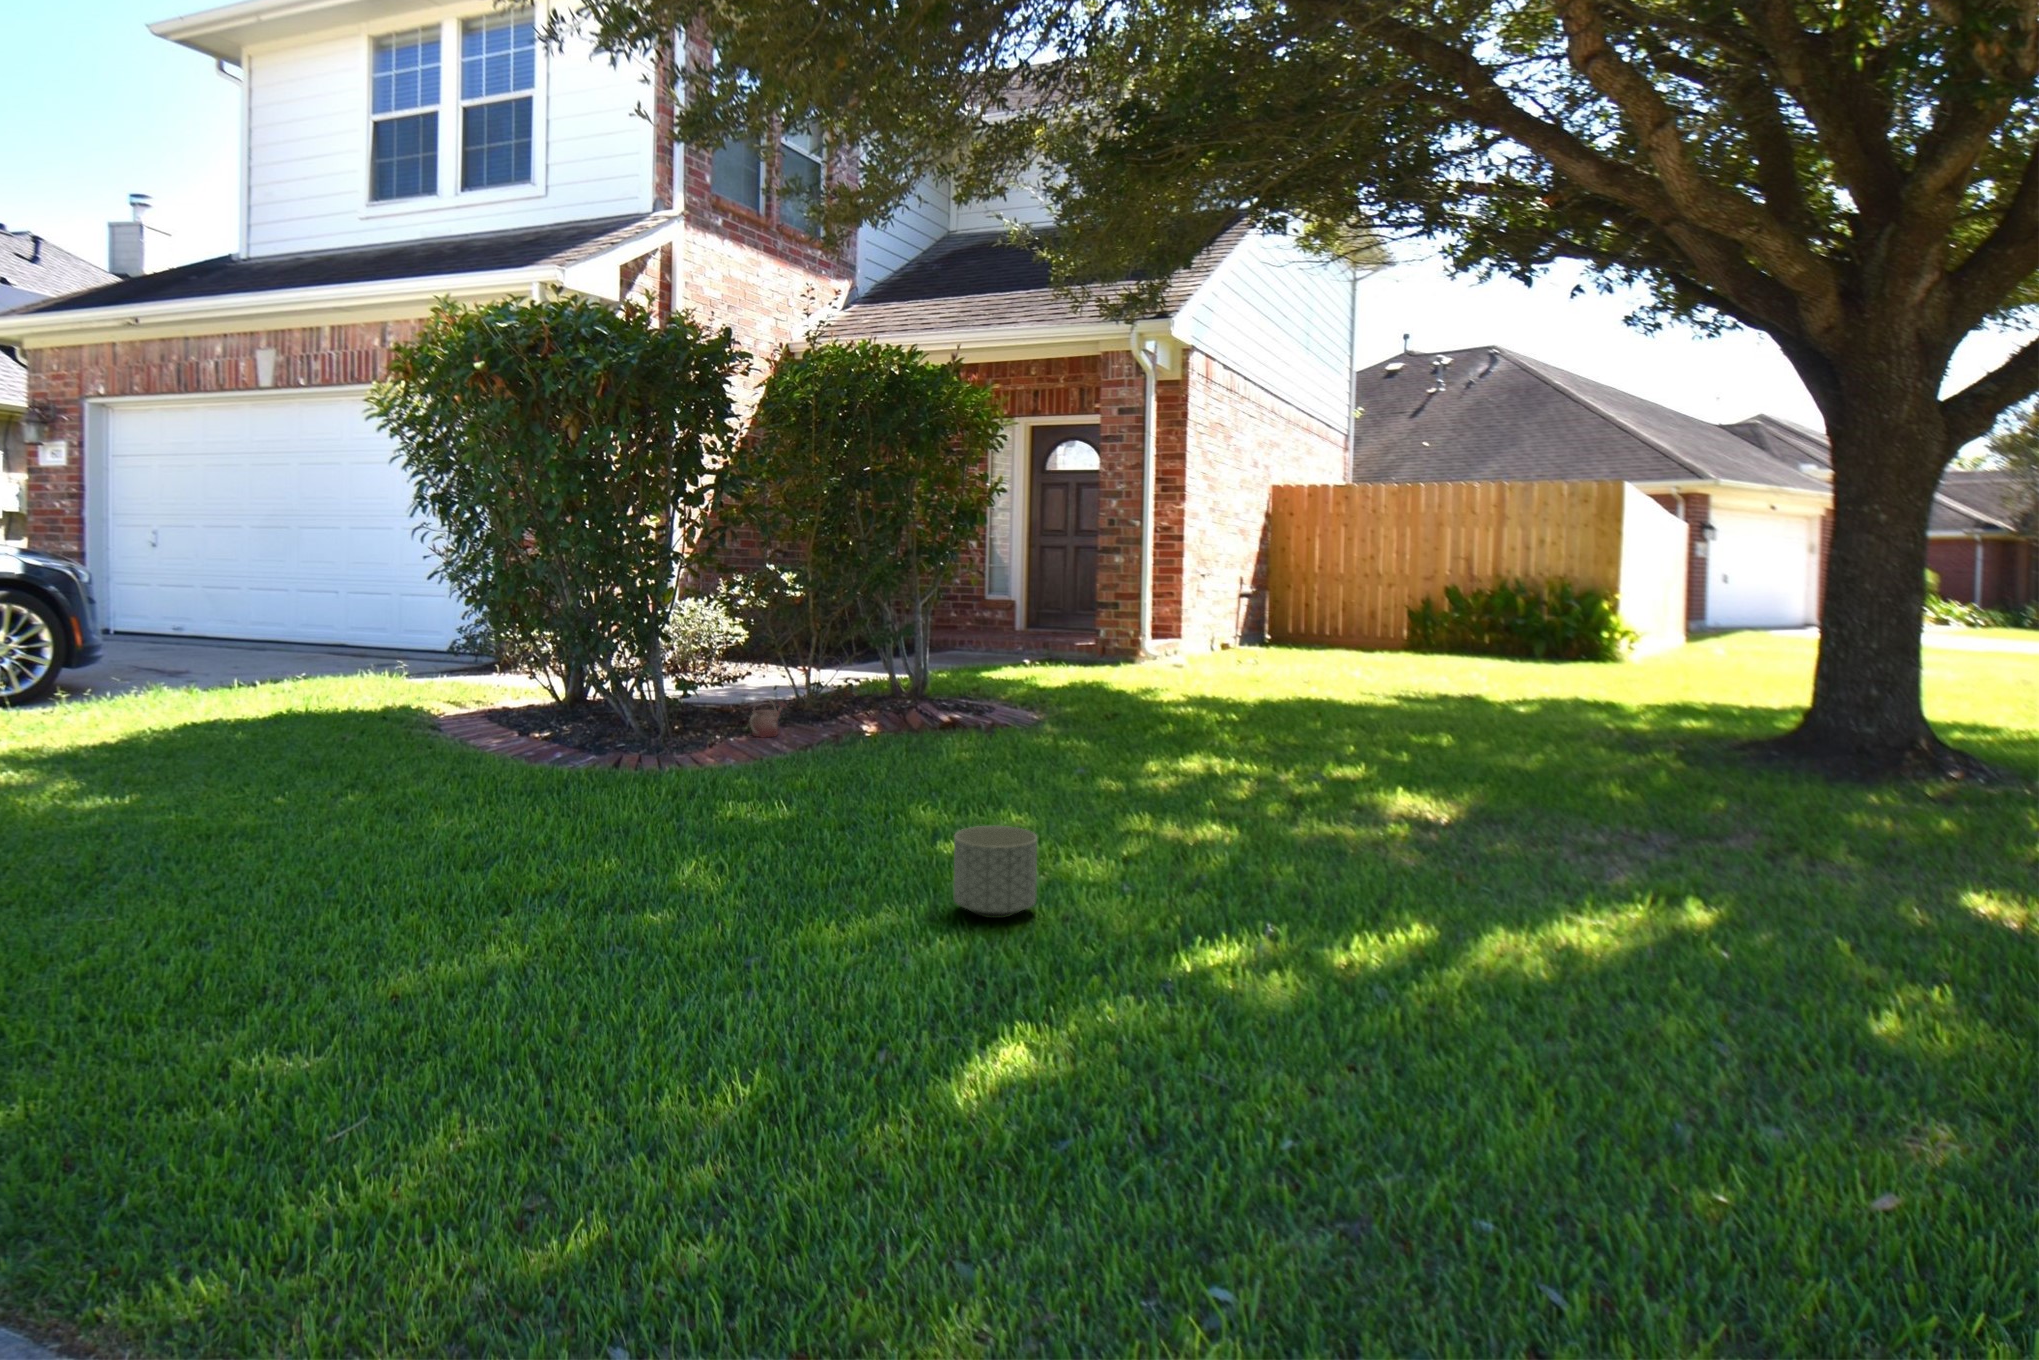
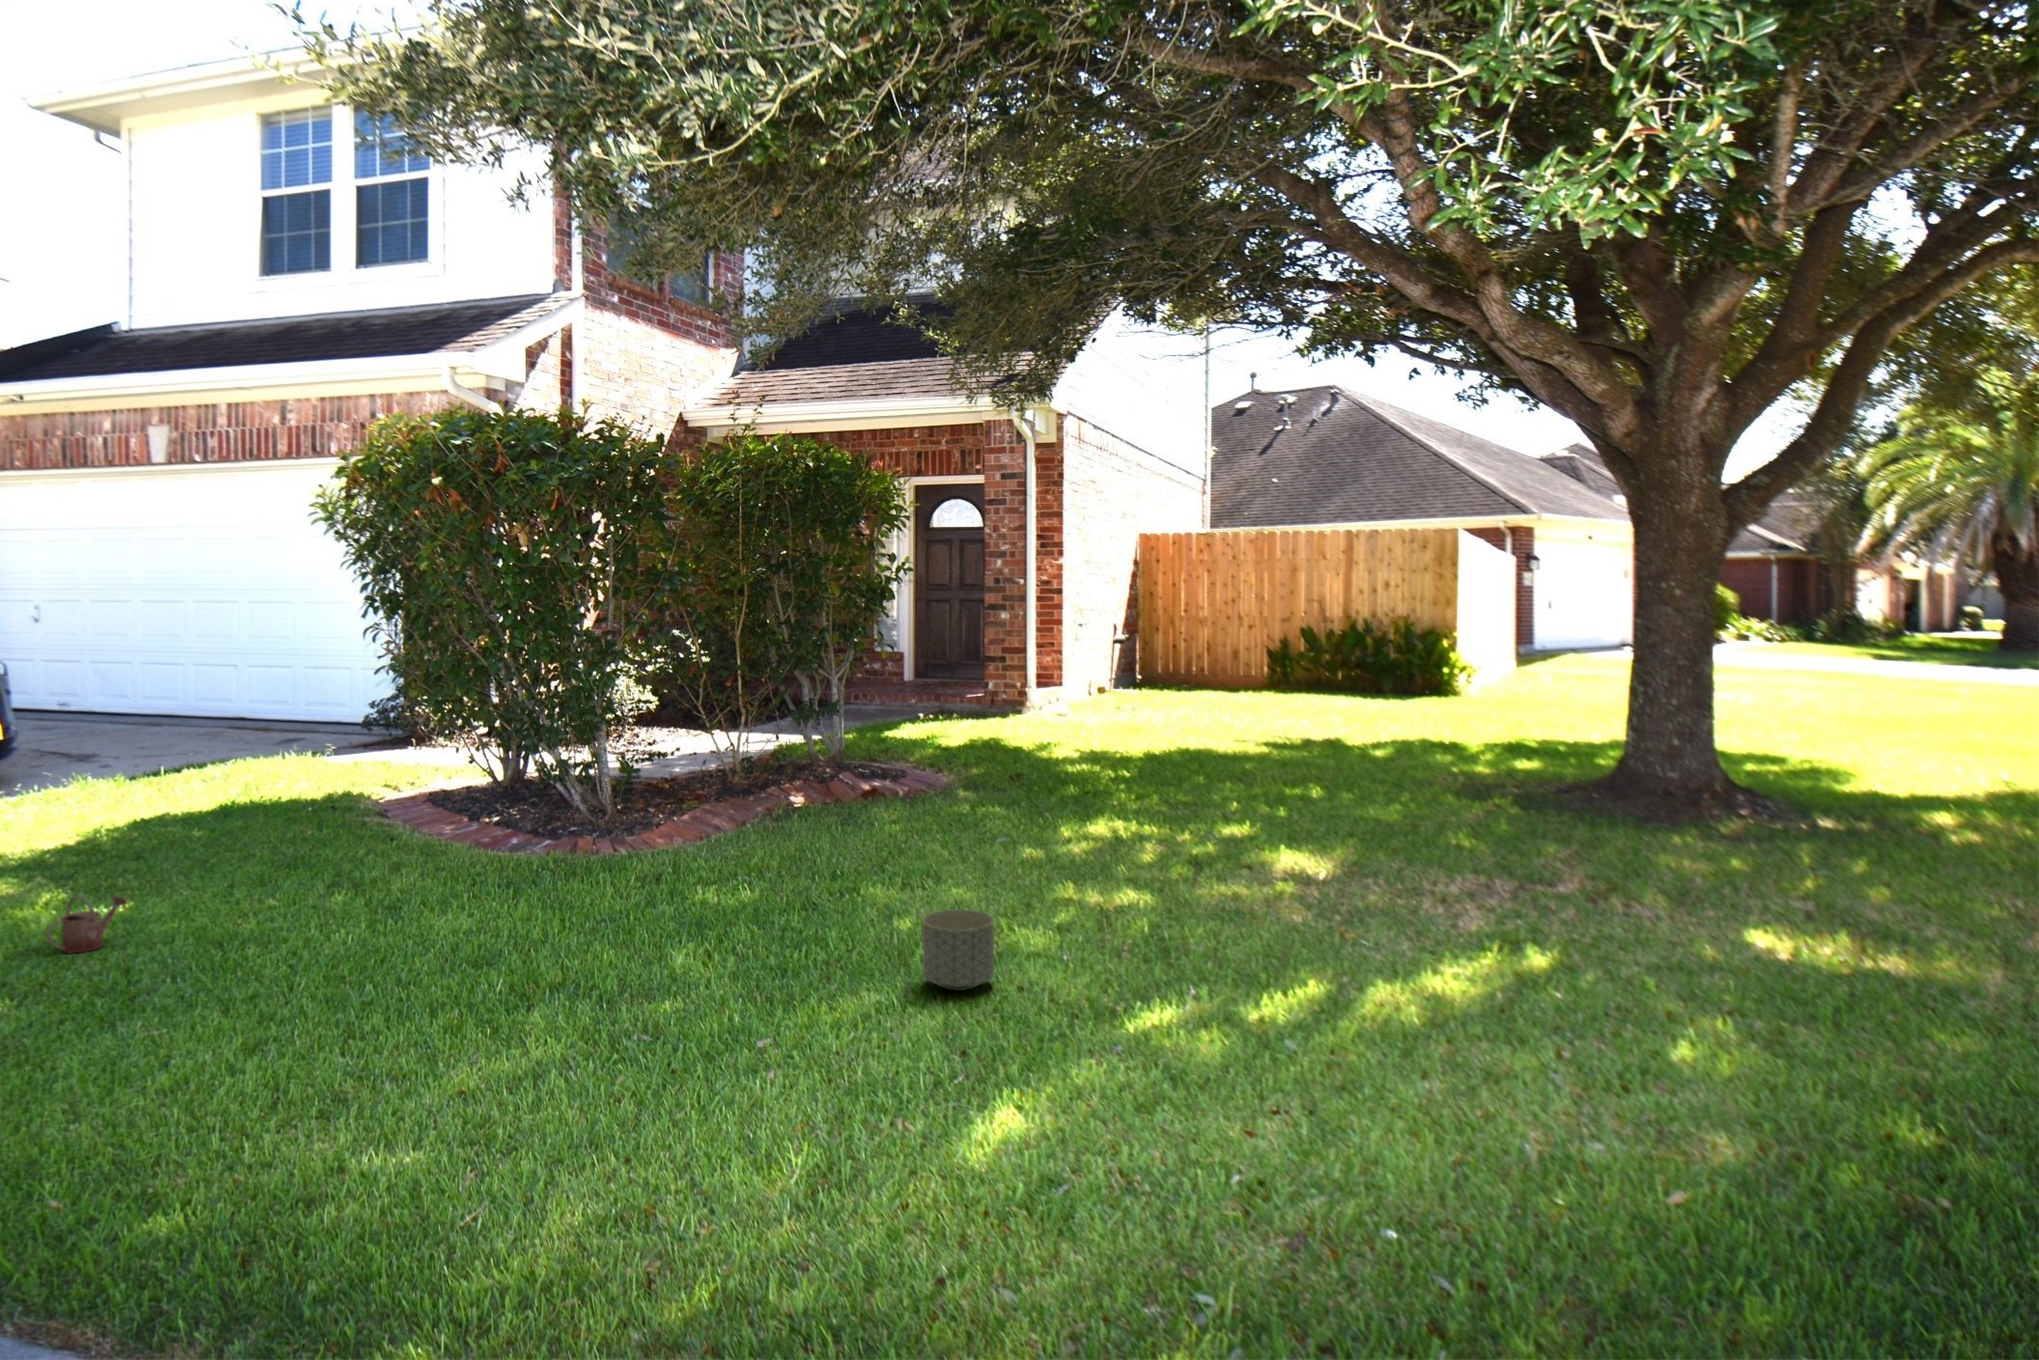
watering can: present [750,699,787,737] -> present [46,896,127,954]

